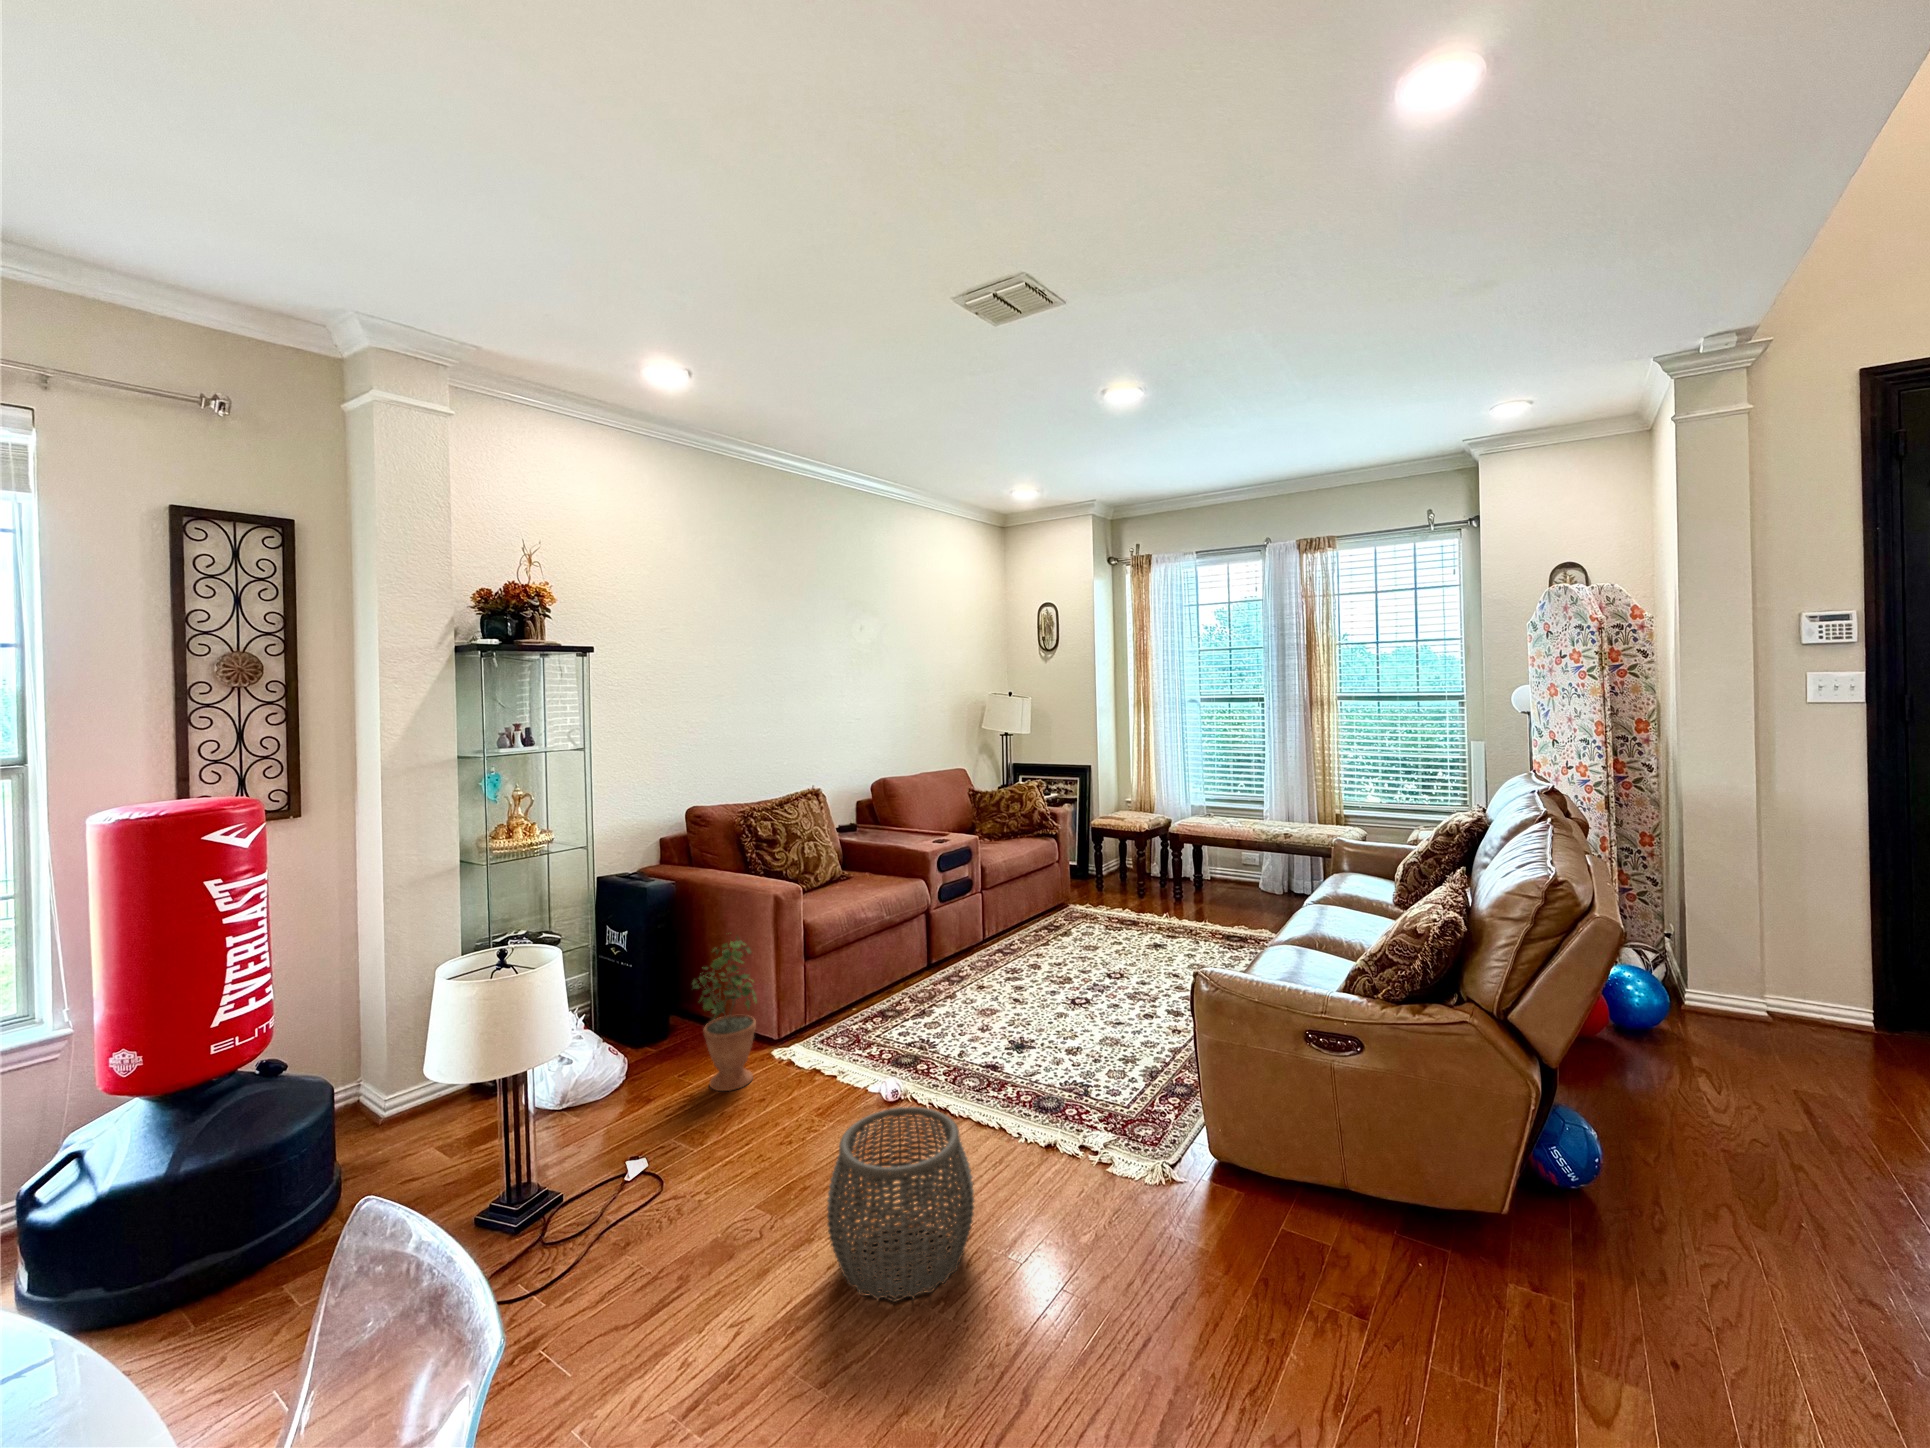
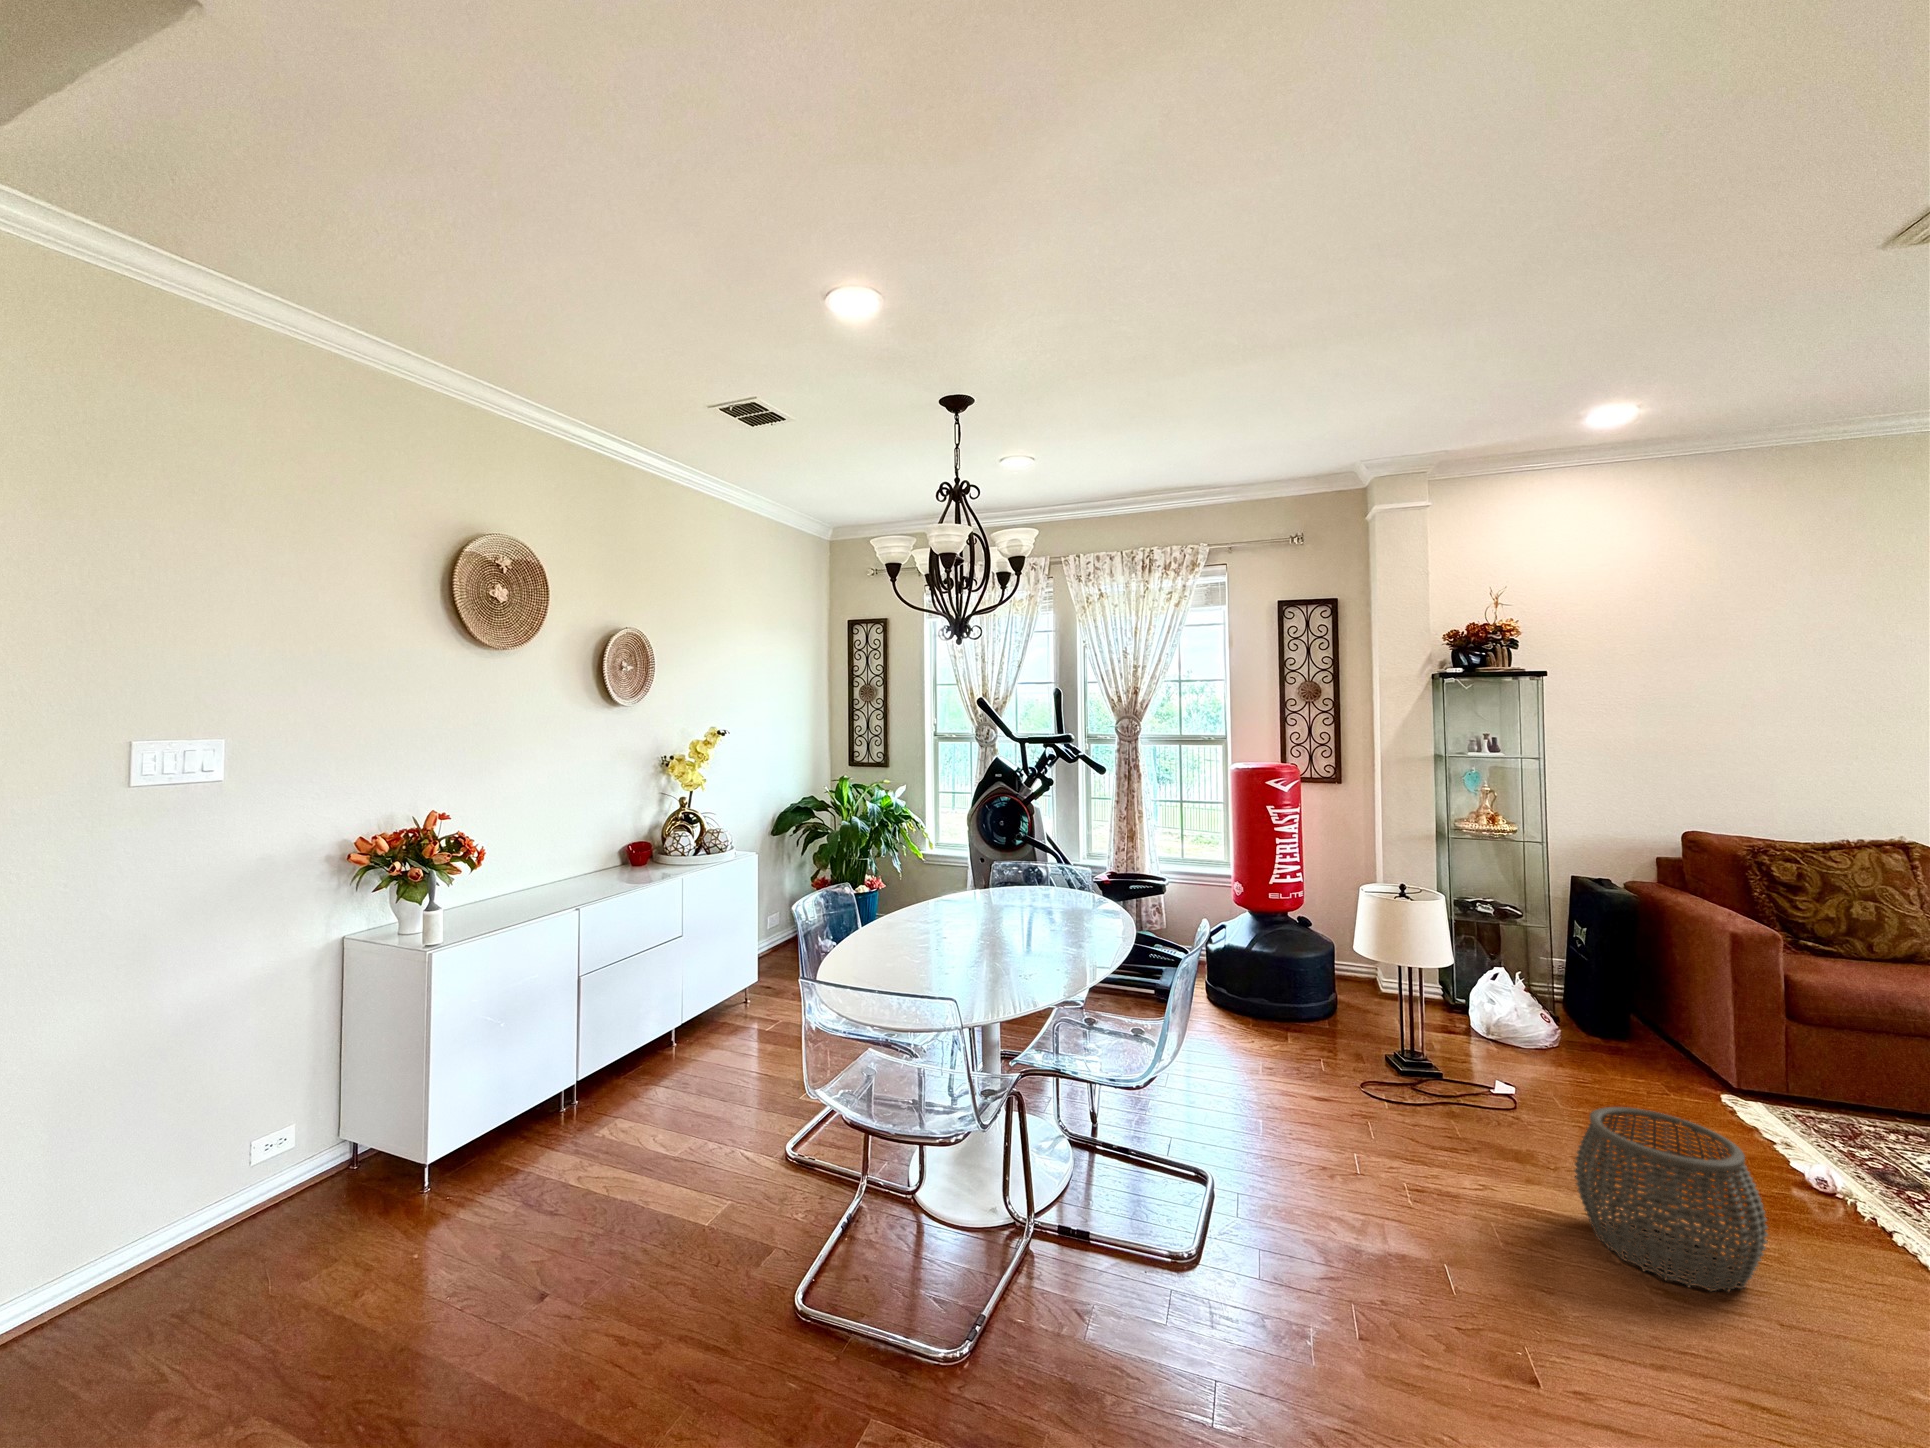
potted plant: present [692,937,757,1091] -> none [1602,947,1685,1100]

